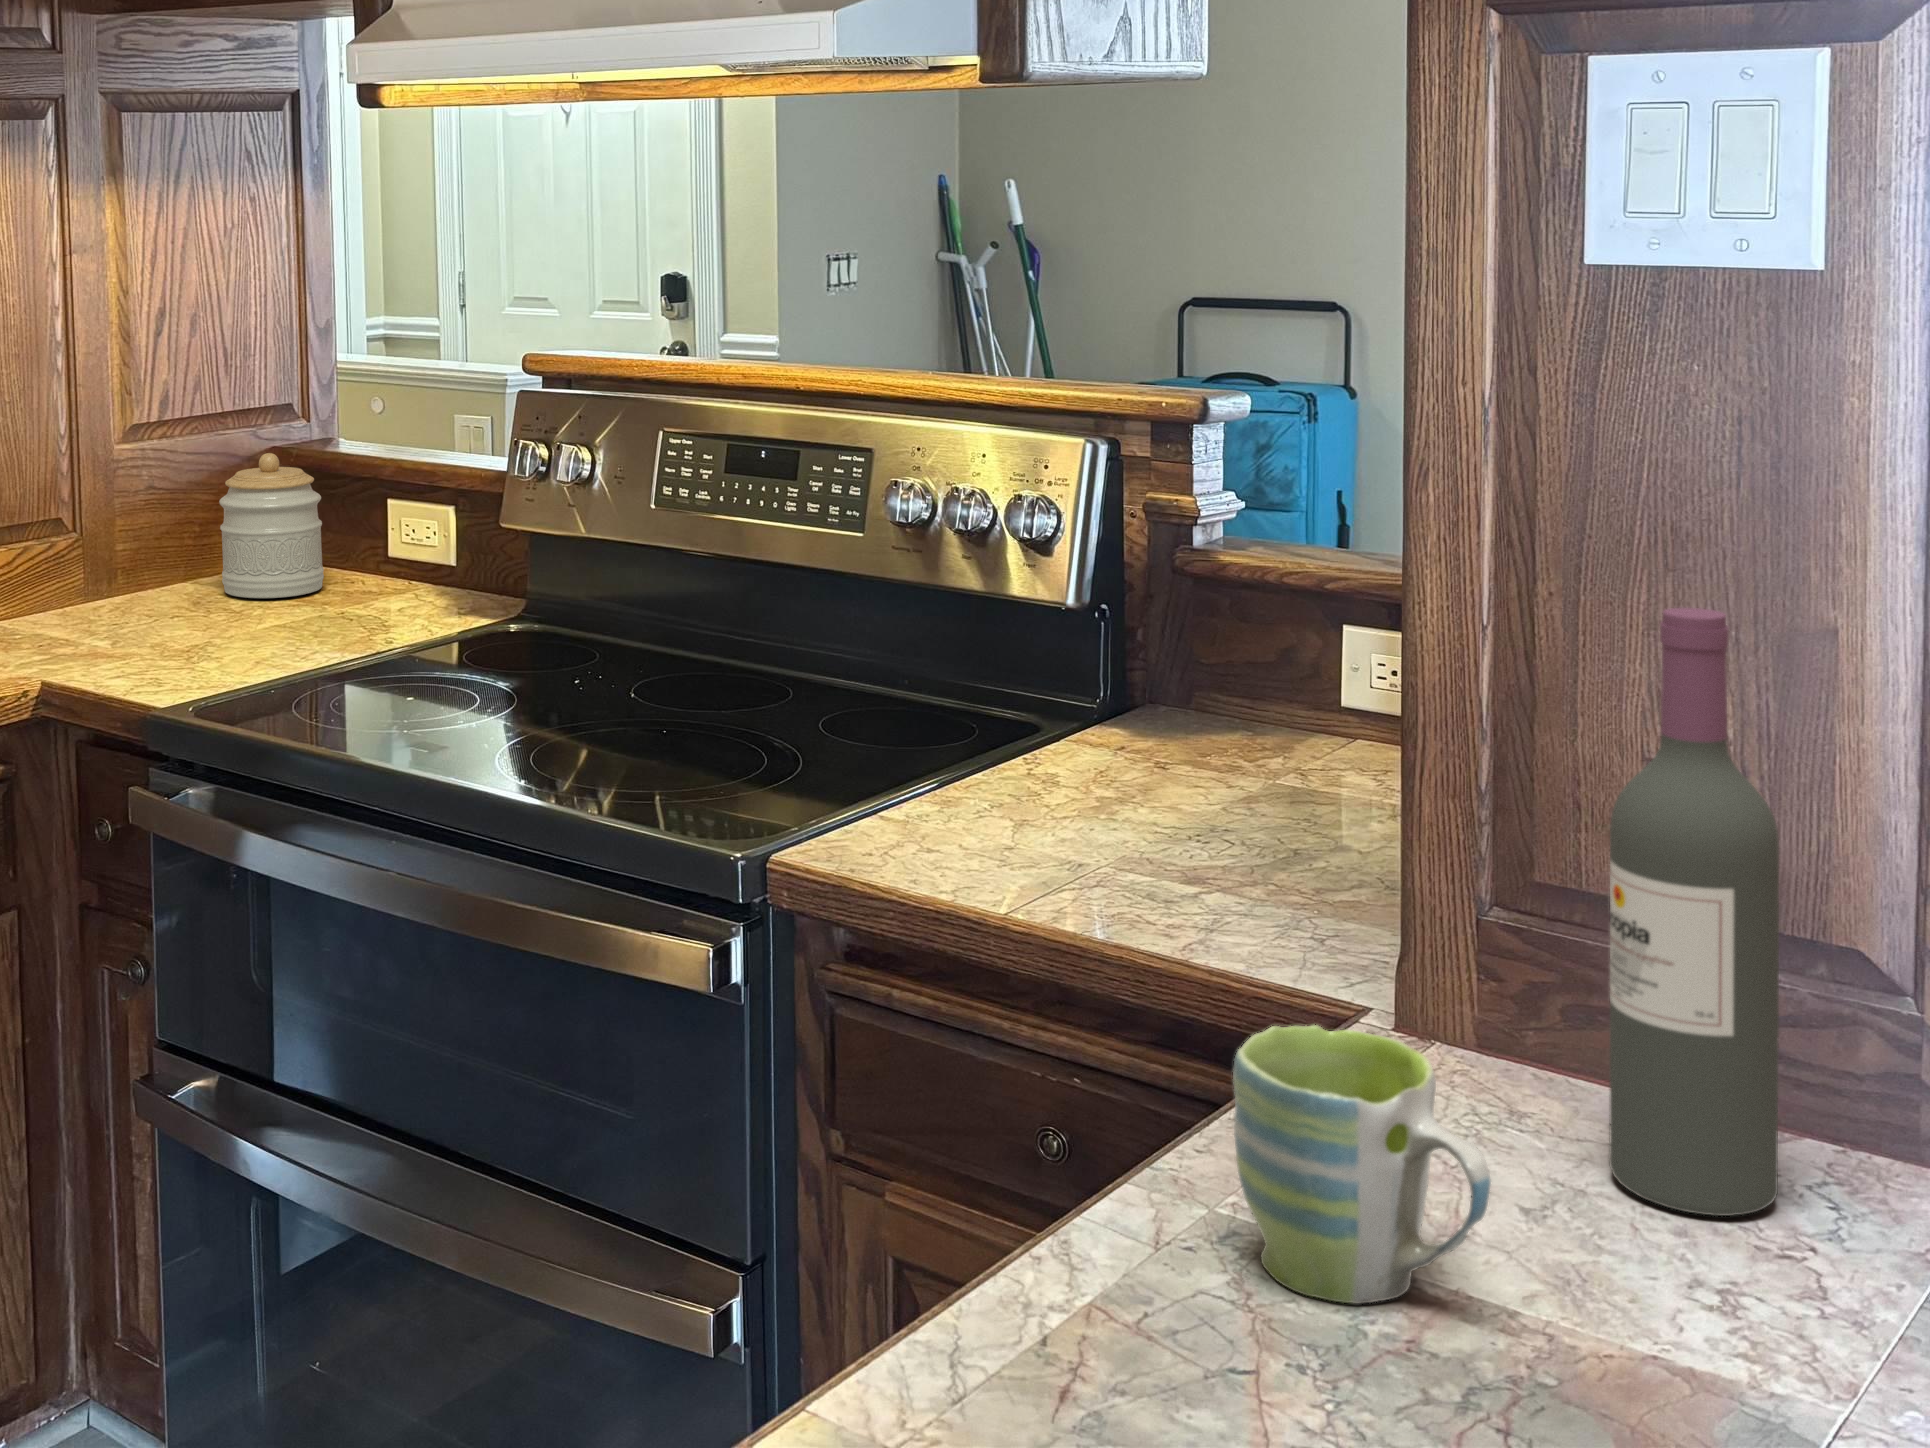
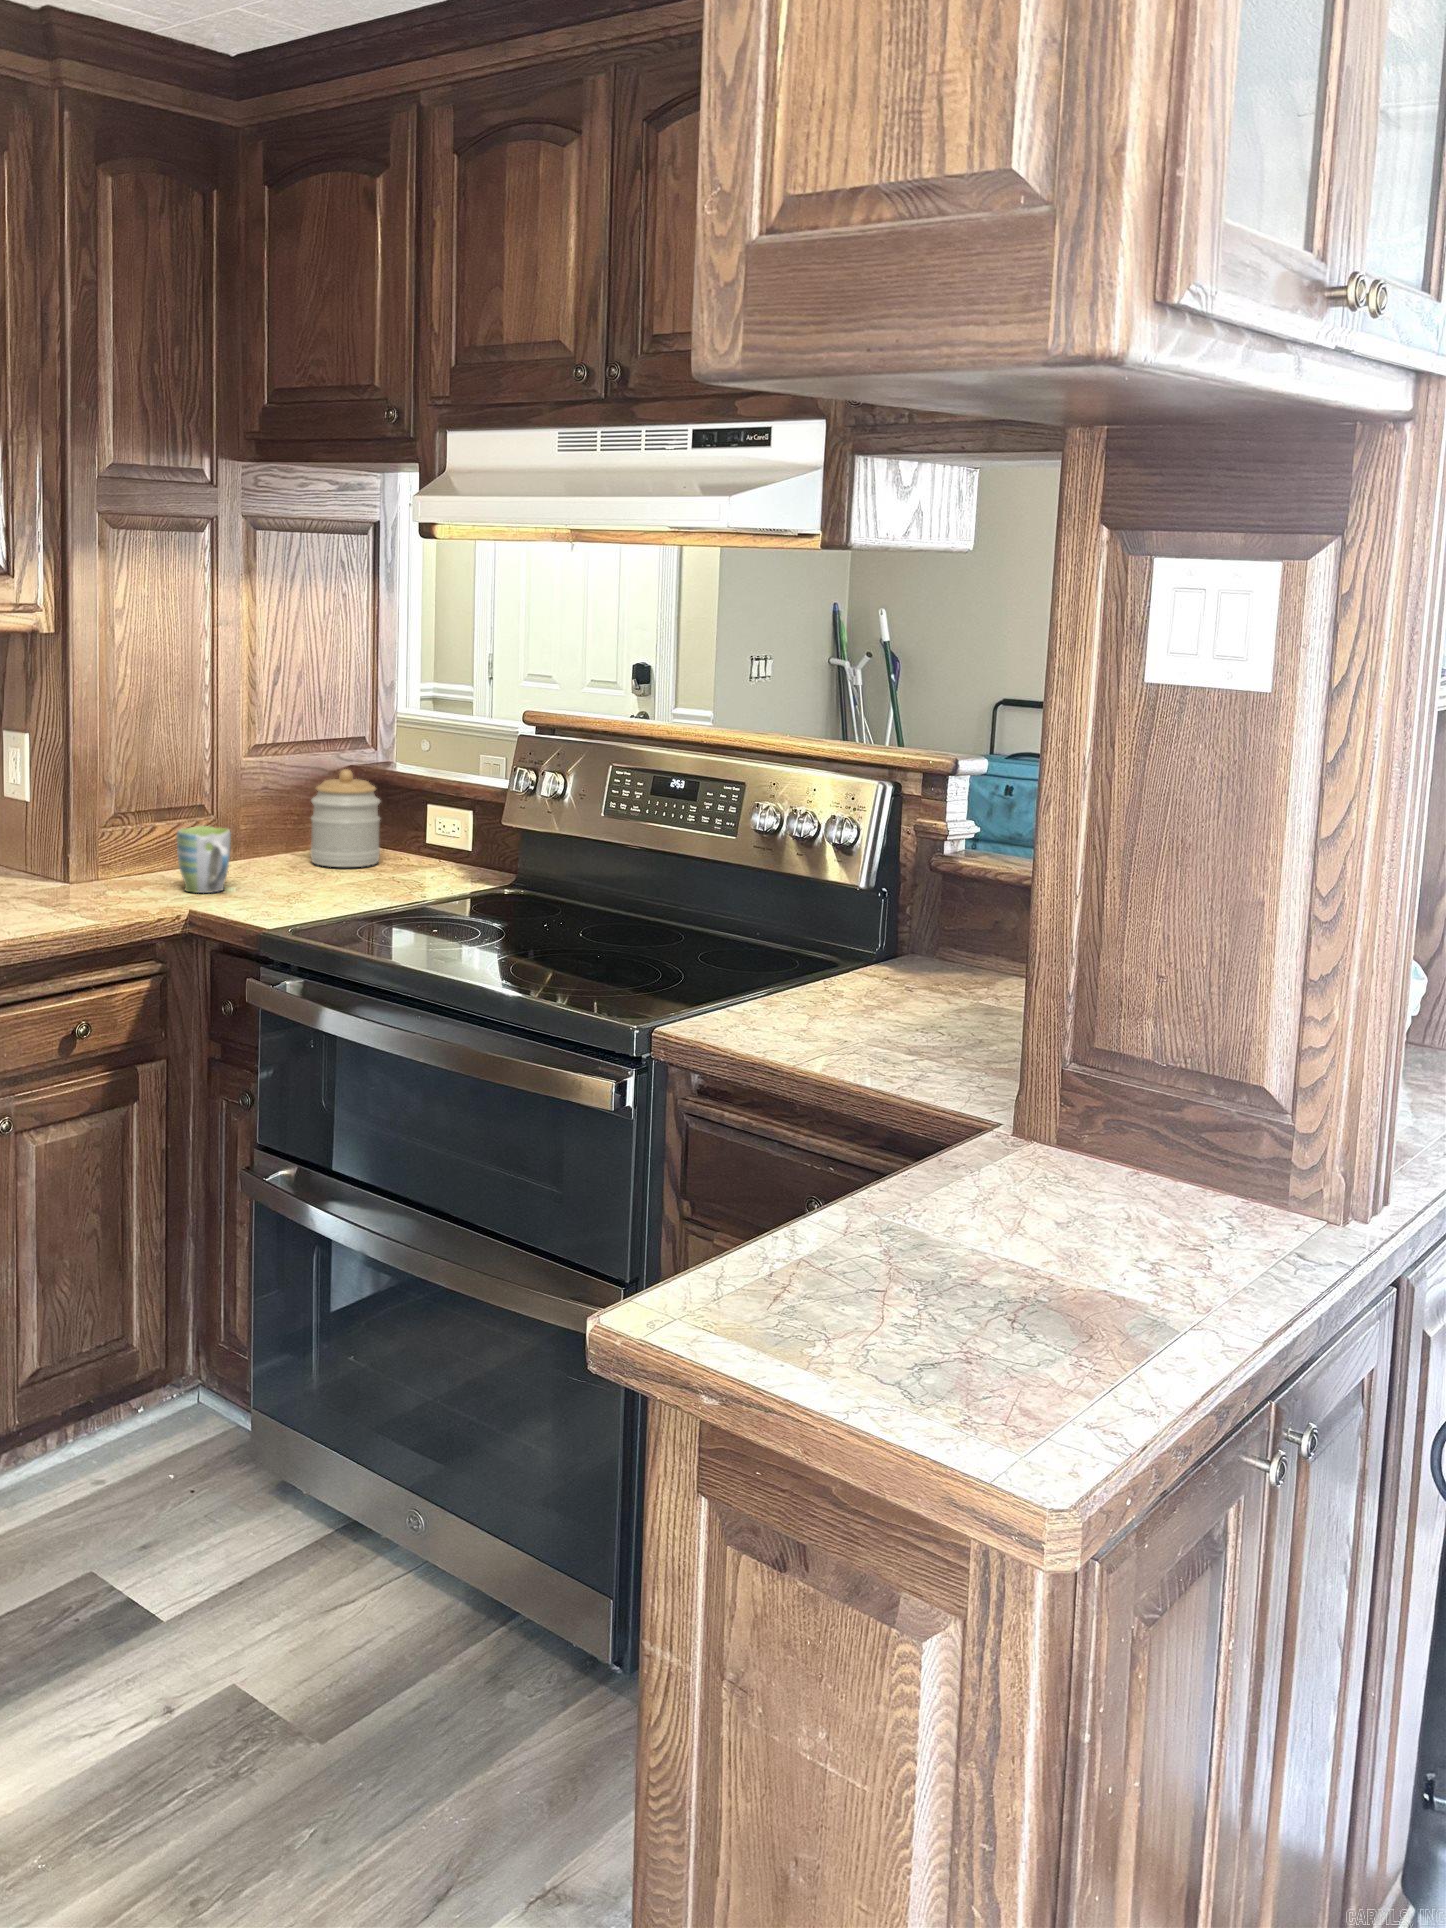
wine bottle: present [1609,607,1779,1216] -> none [1107,882,1210,1224]
mug: present [1233,1025,1491,1304] -> present [176,826,231,893]

